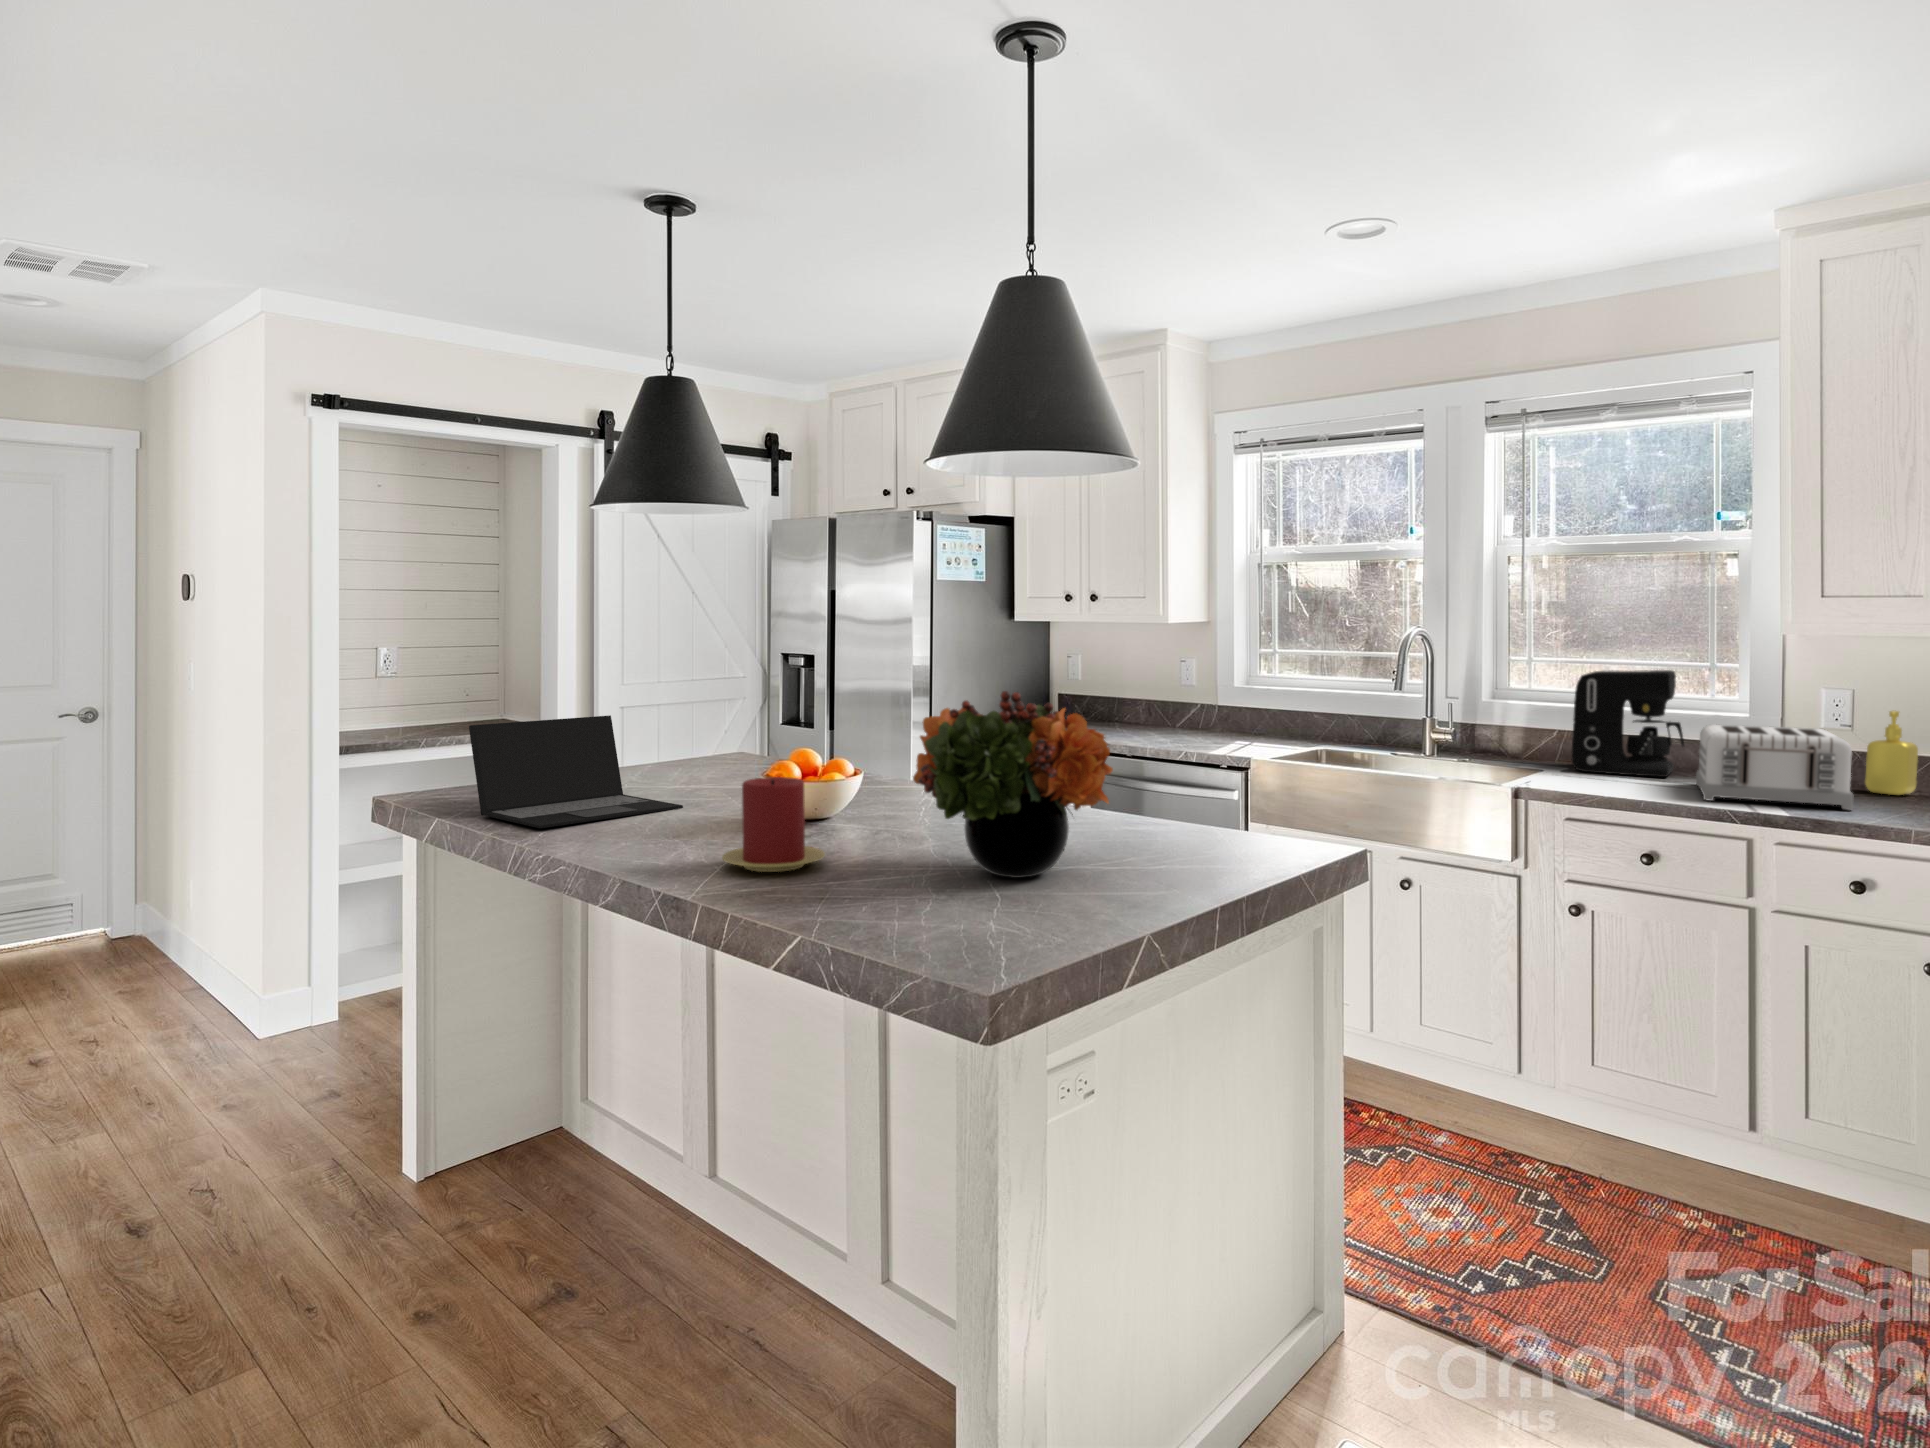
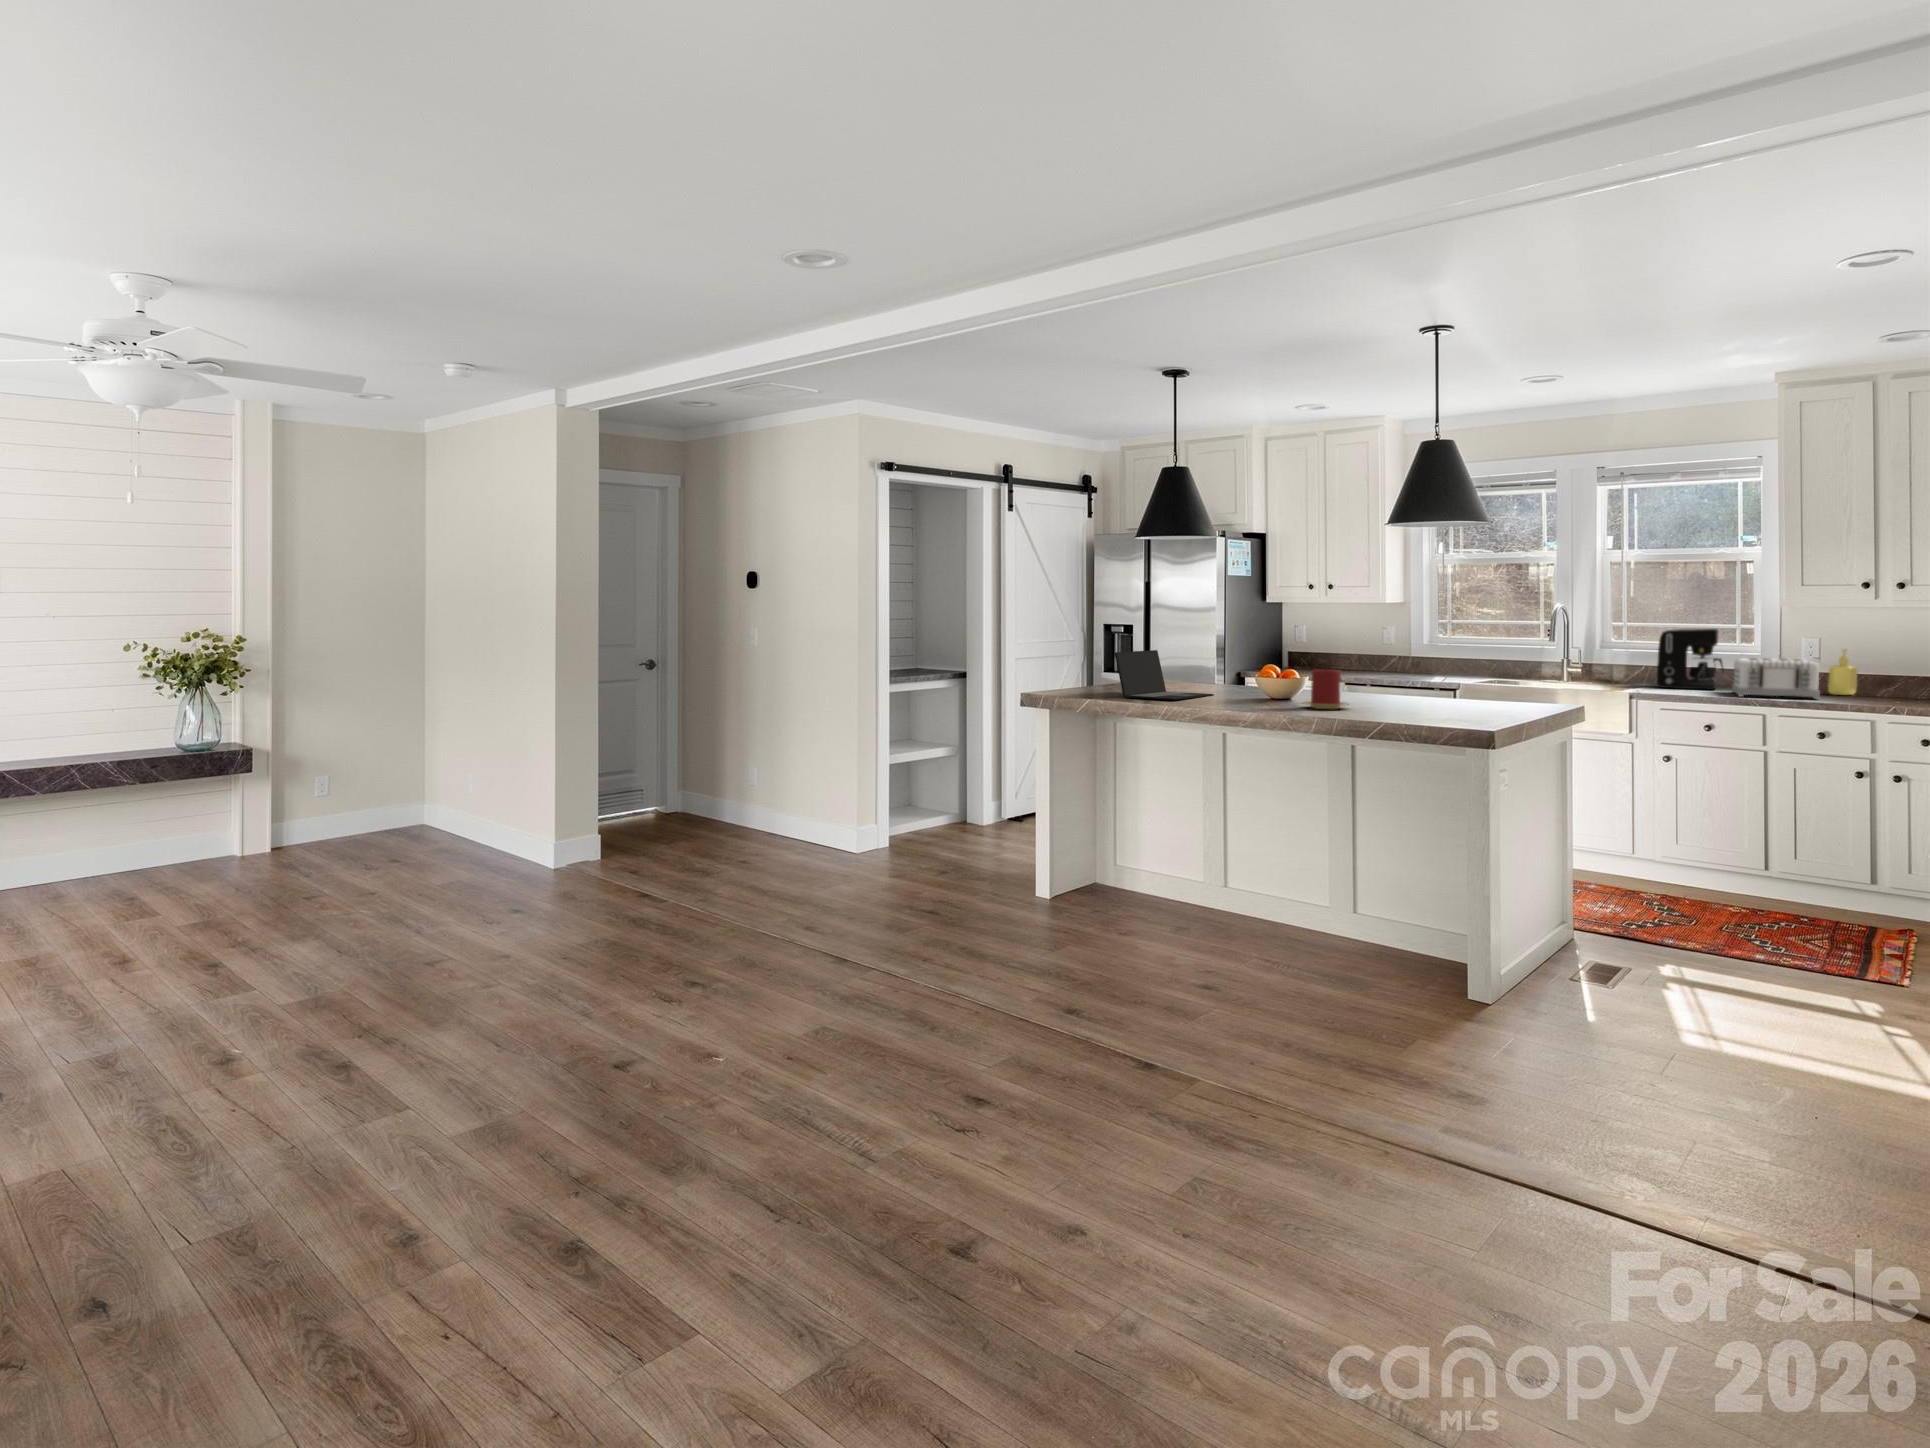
flower arrangement: present [913,691,1113,878] -> none [1390,629,1488,709]

